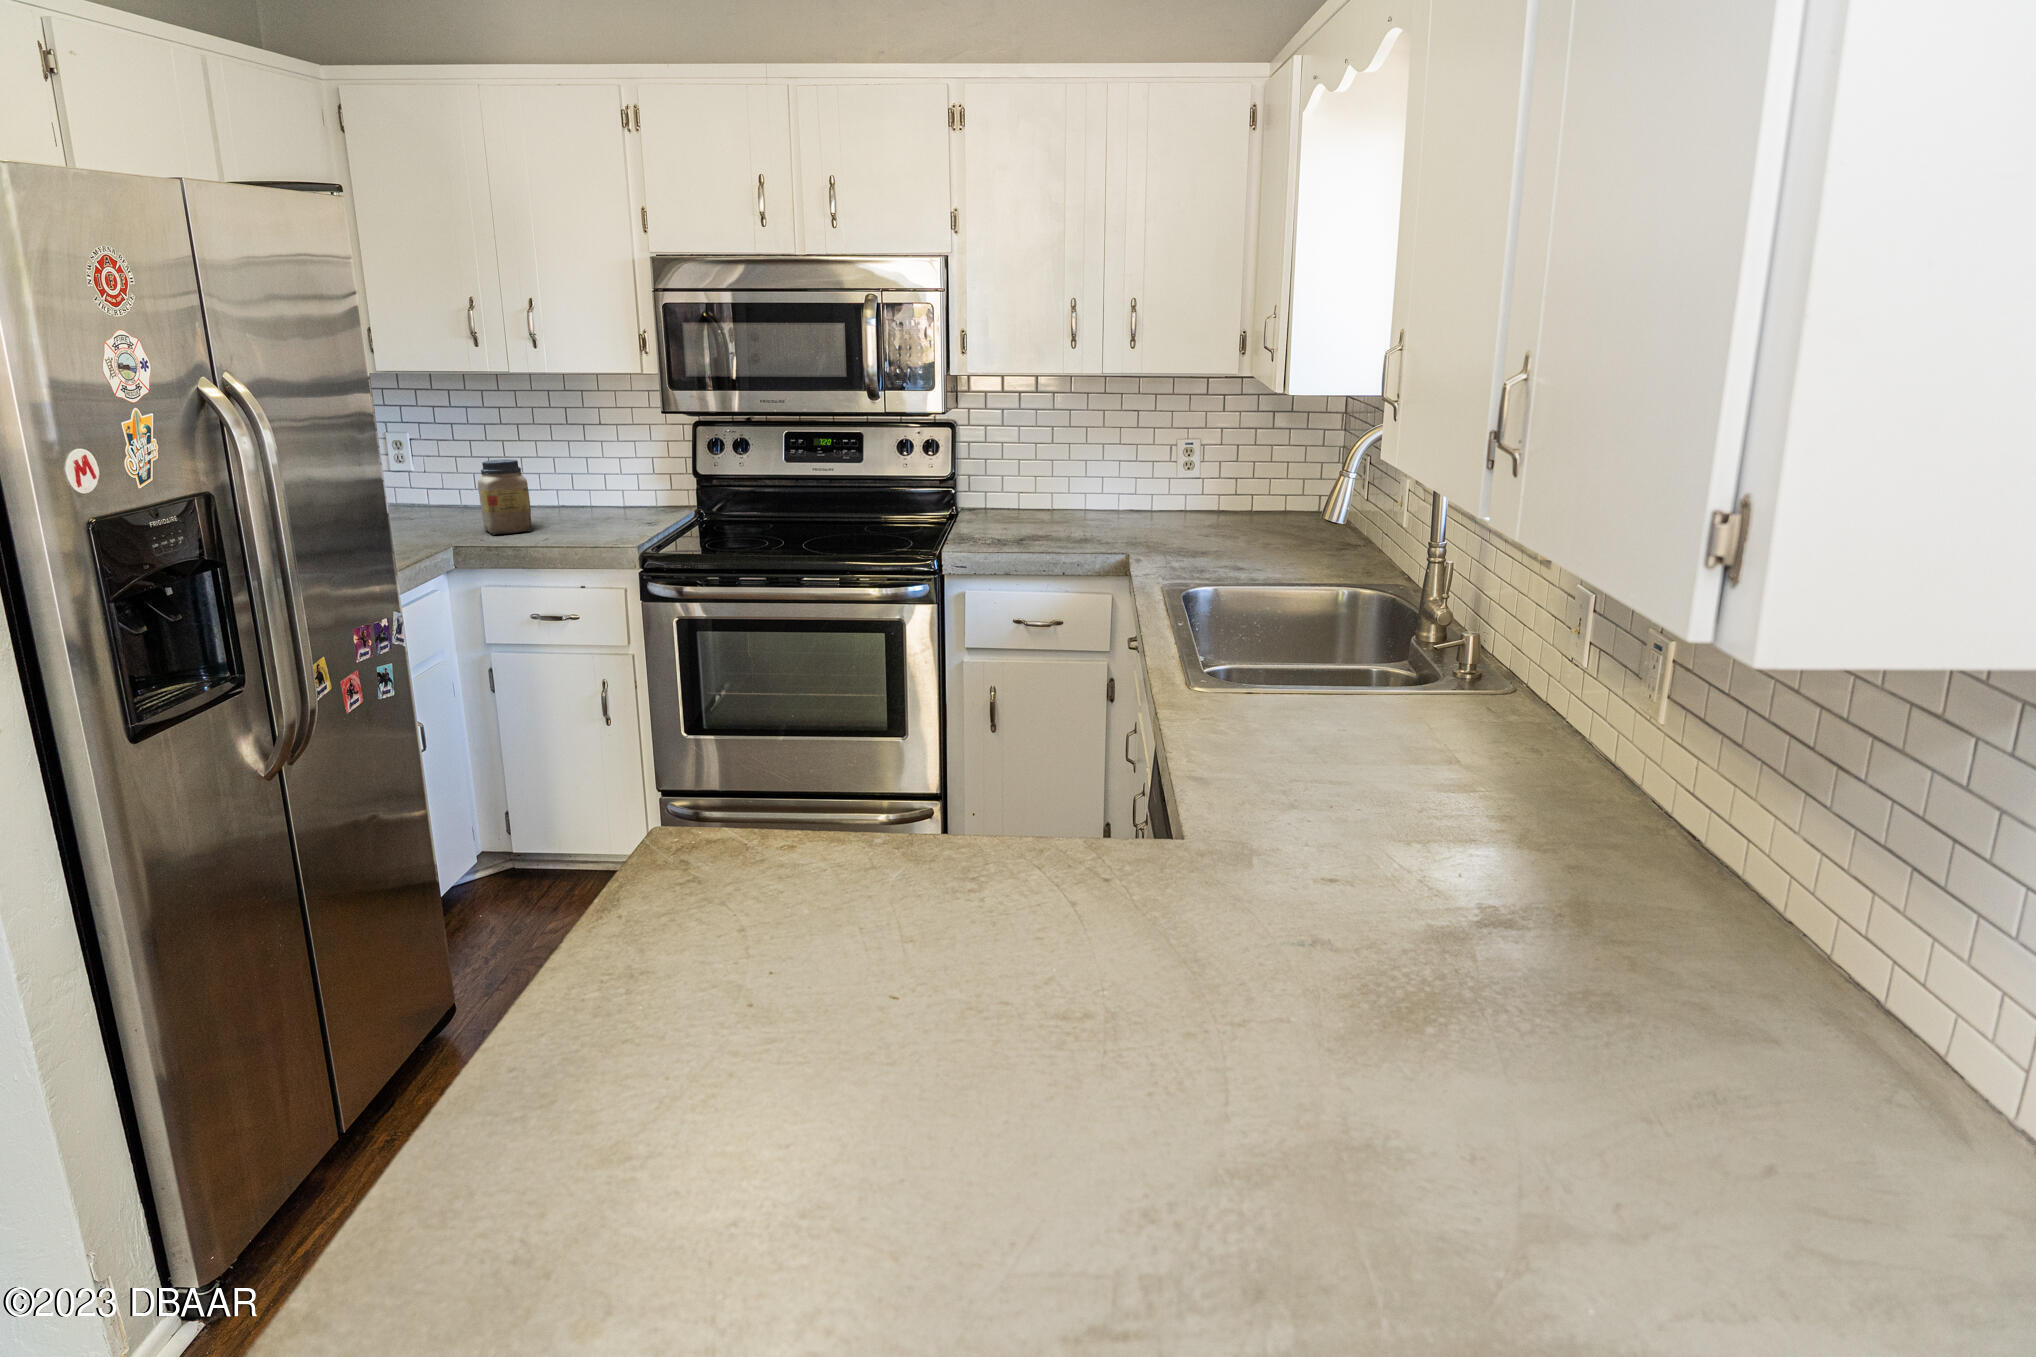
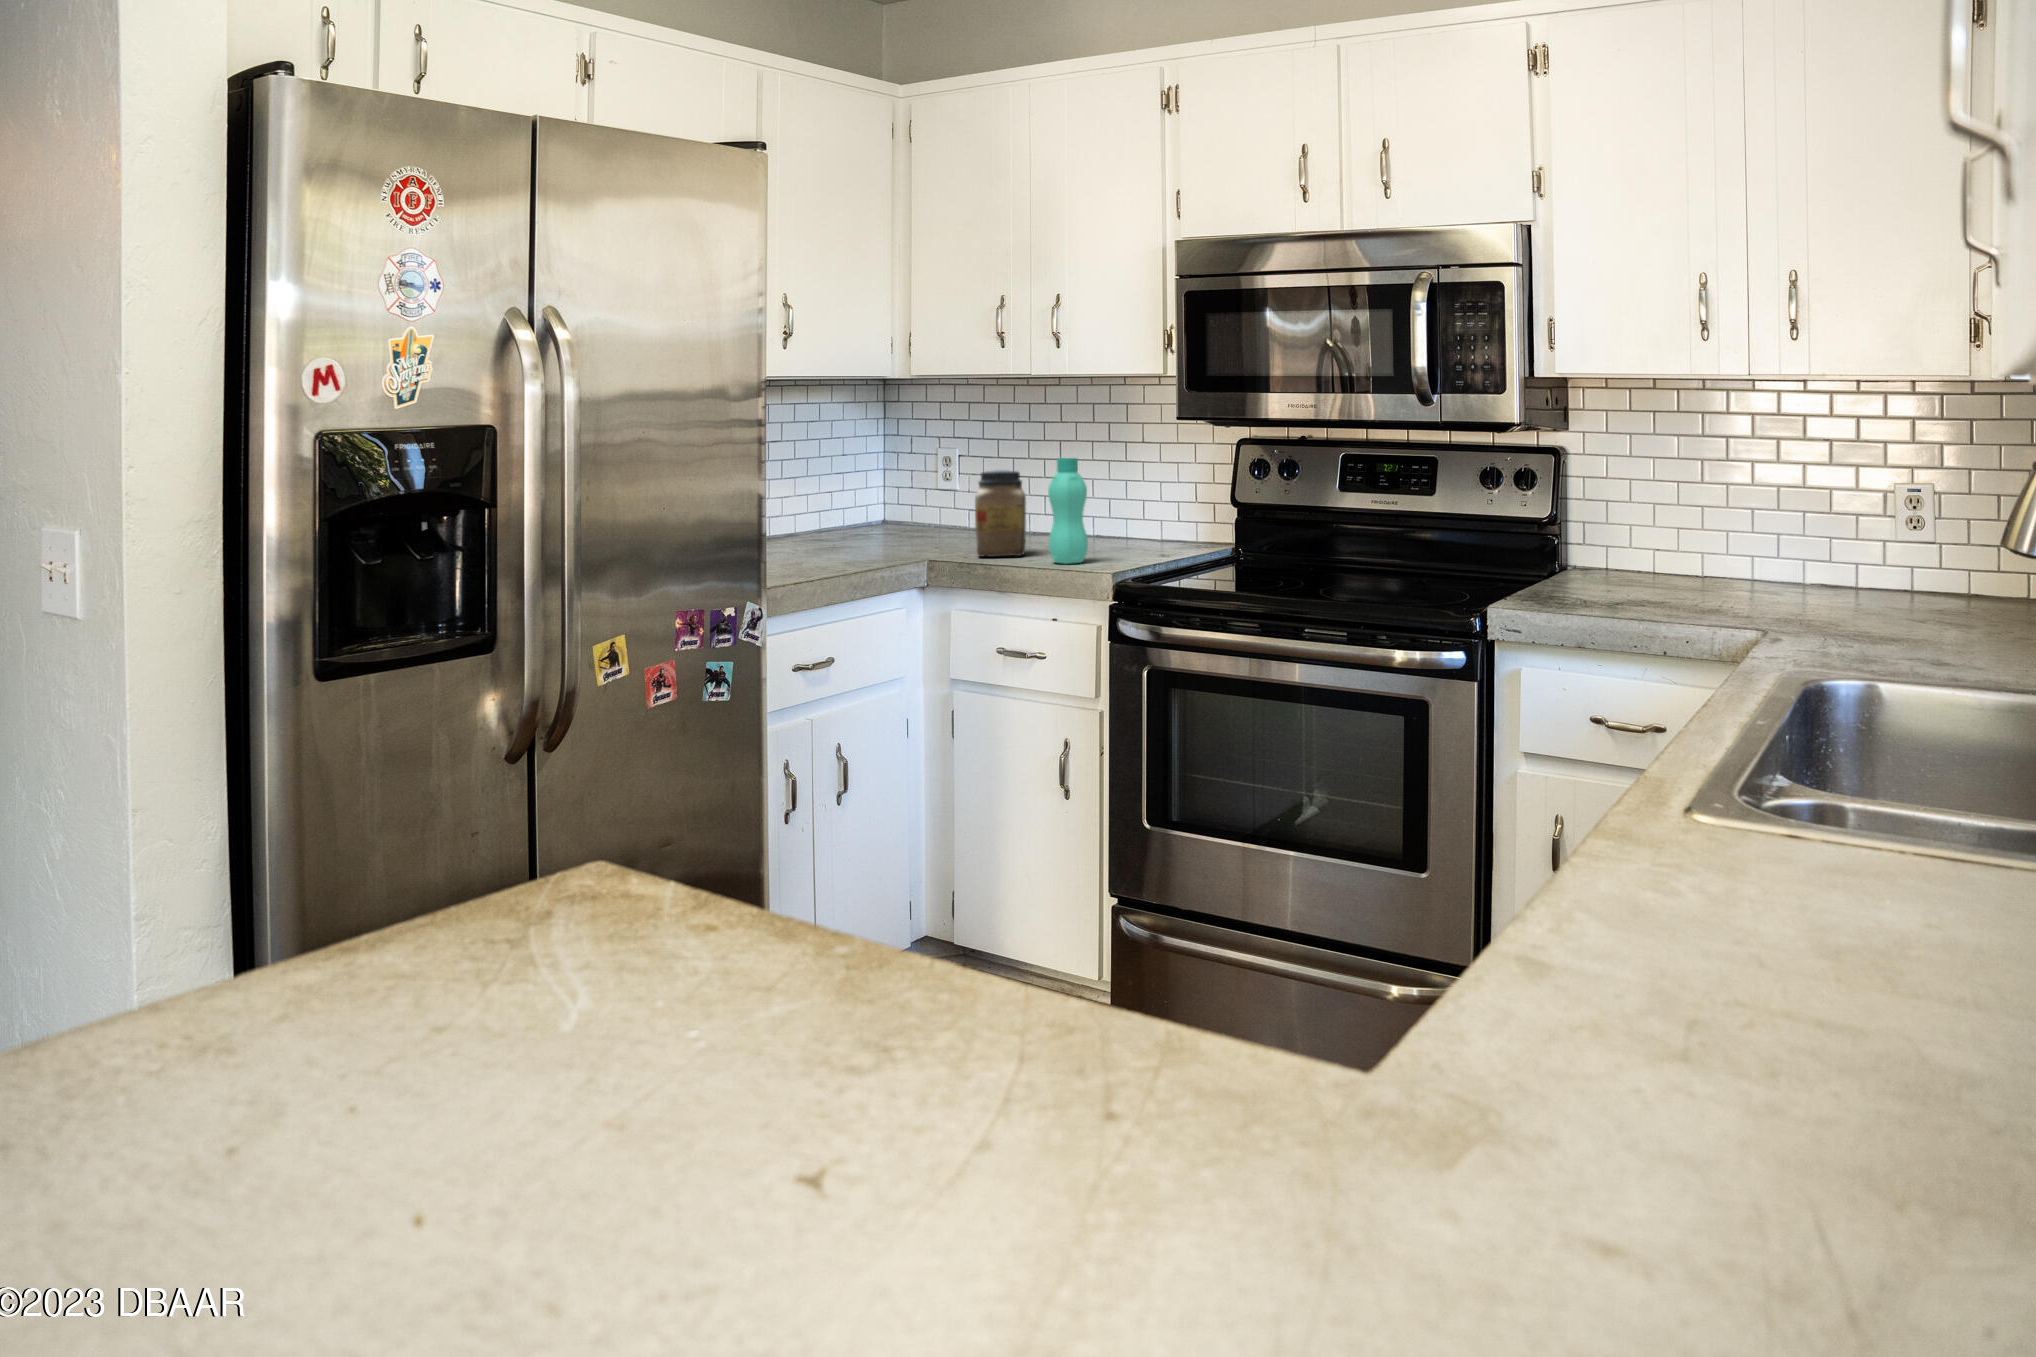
bottle: none [562,450,600,537] -> present [1048,458,1088,564]

